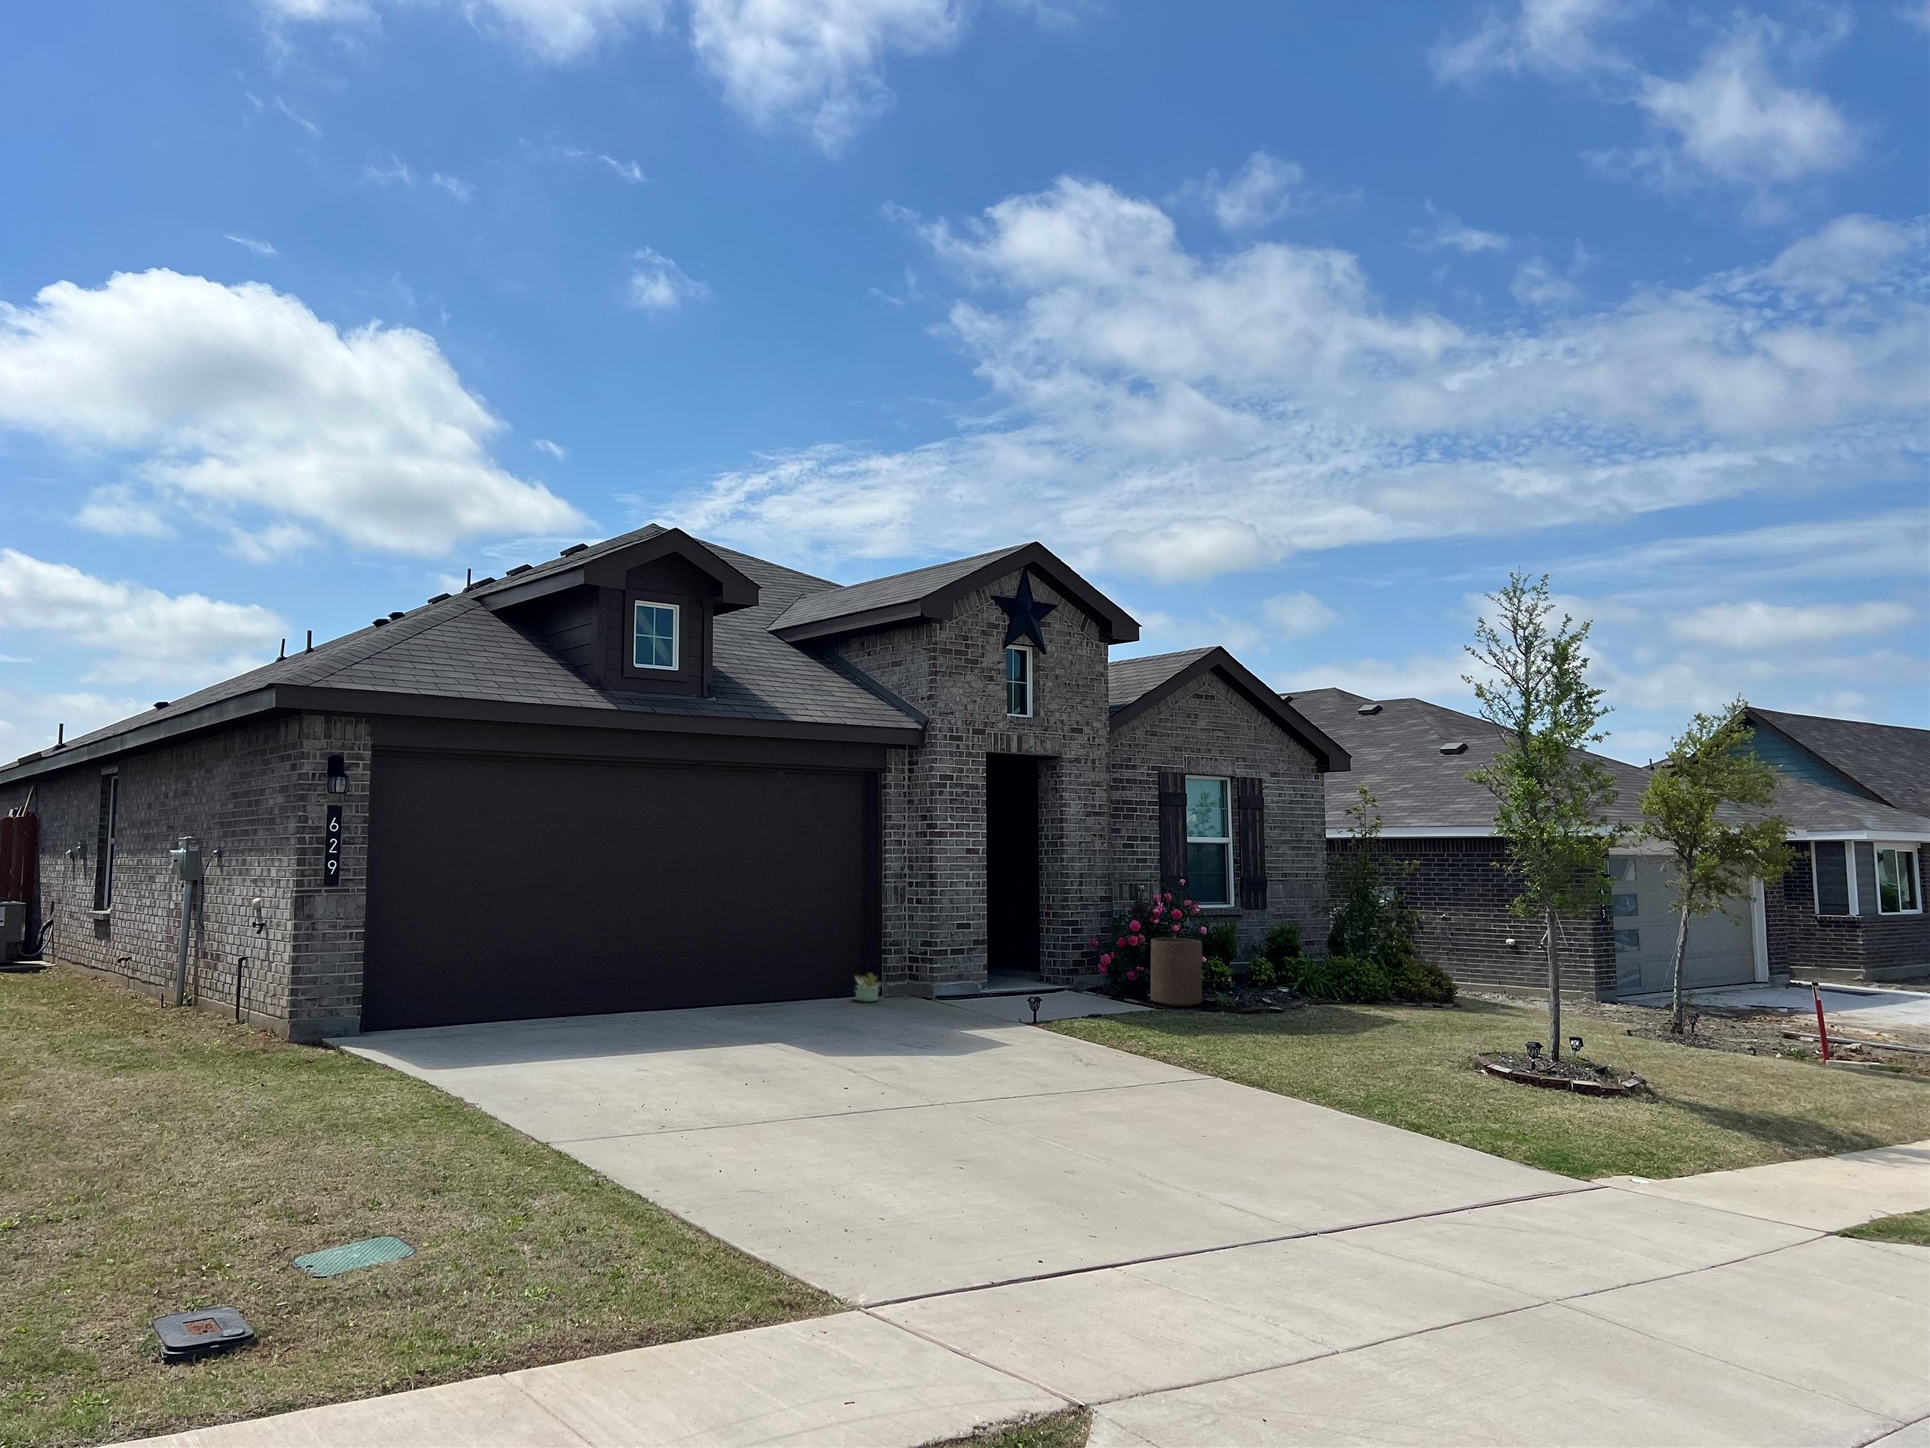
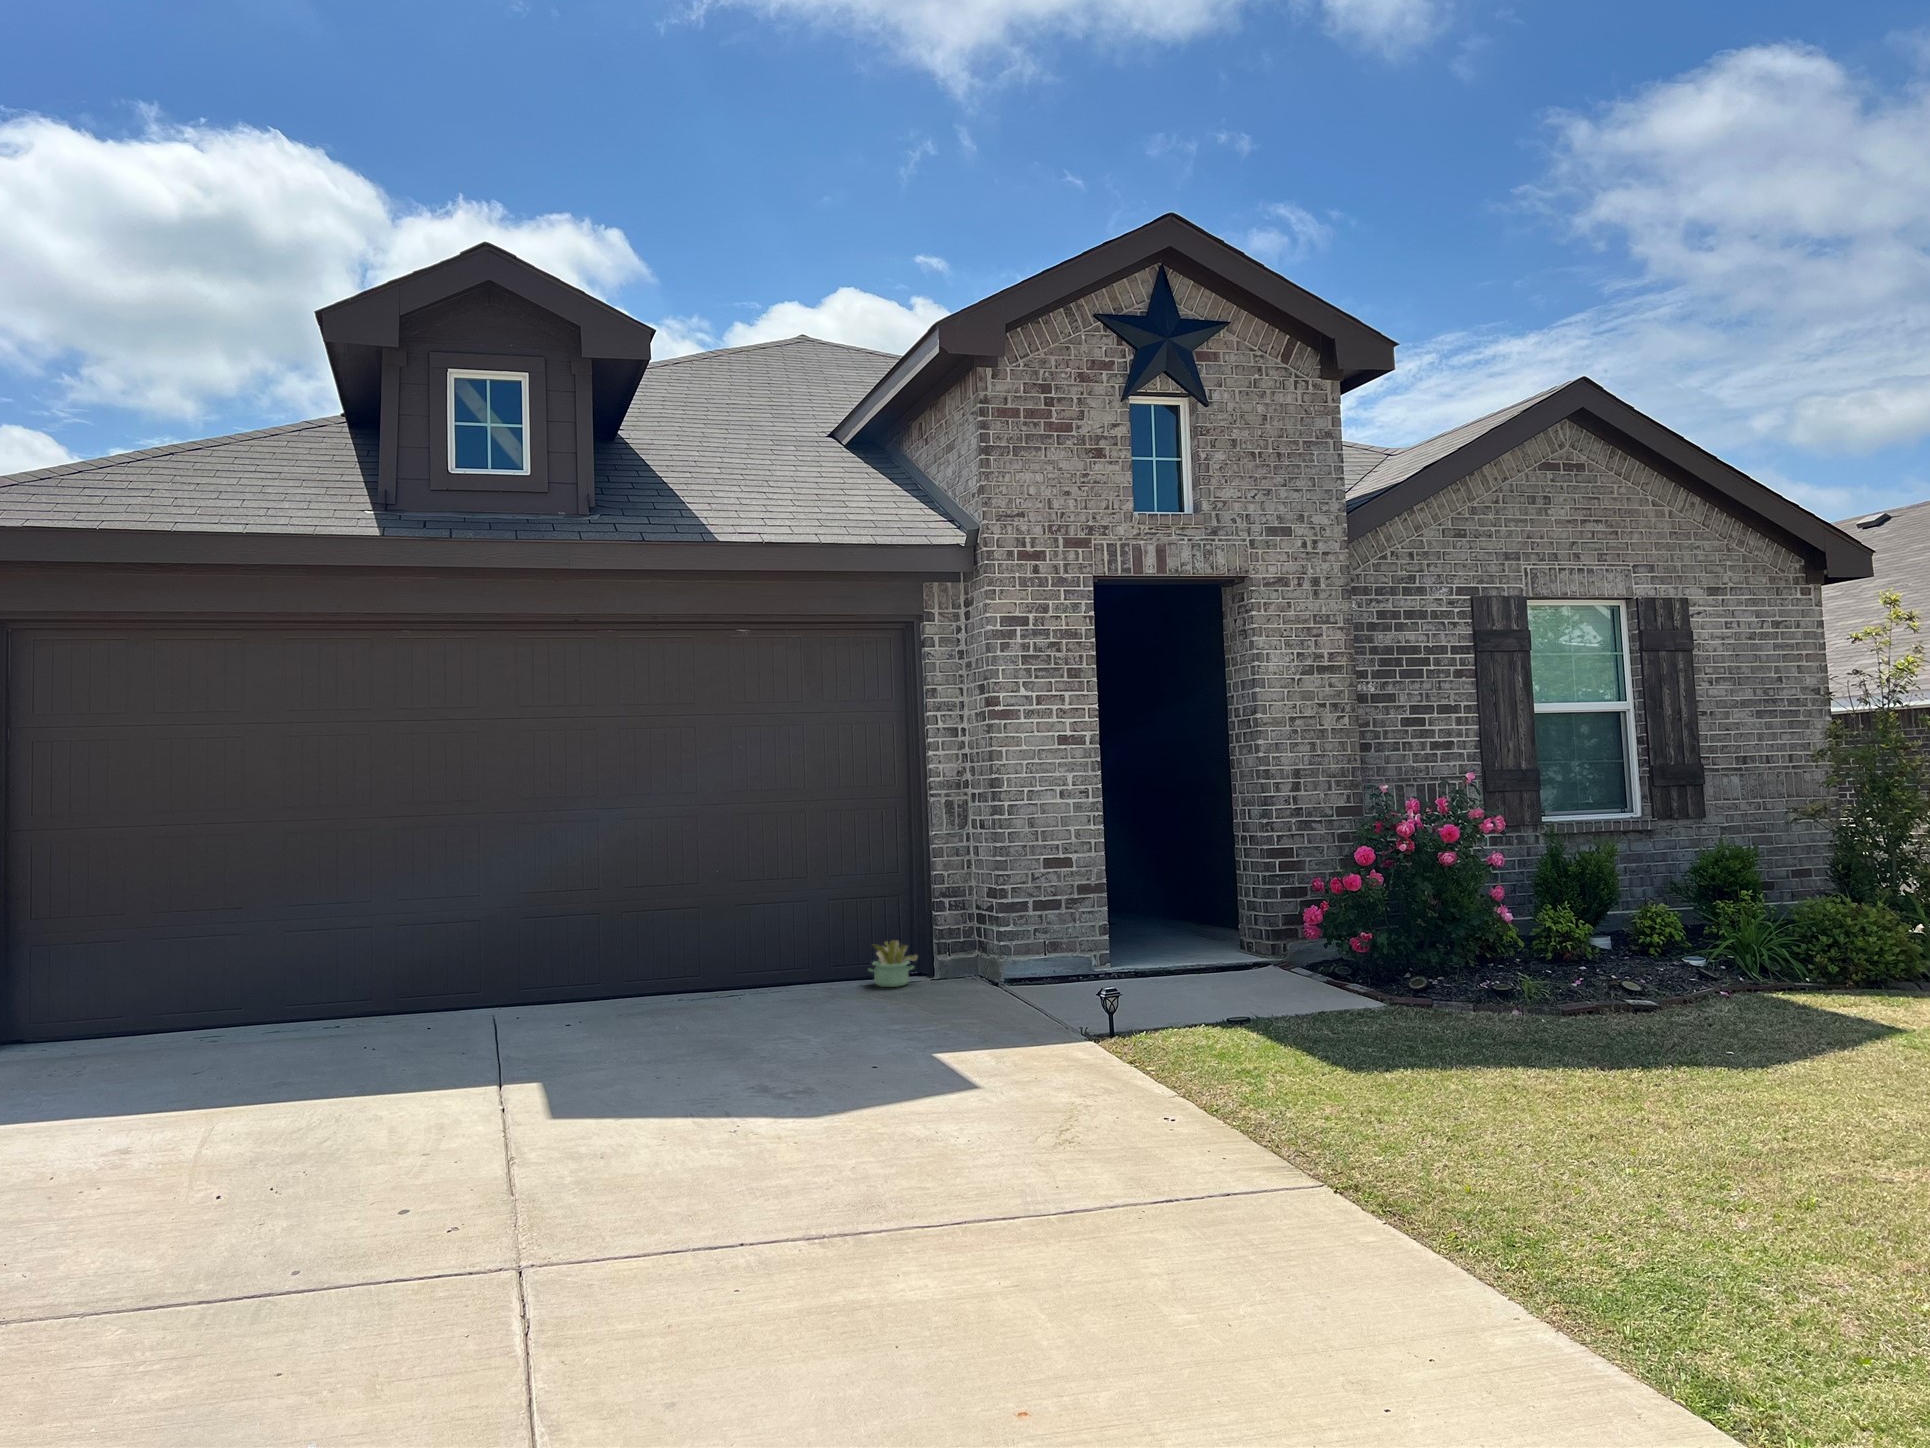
trash can: present [1150,938,1202,1007] -> none [1398,877,1499,1001]

